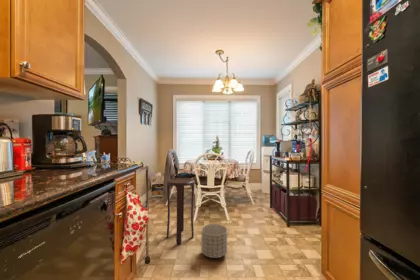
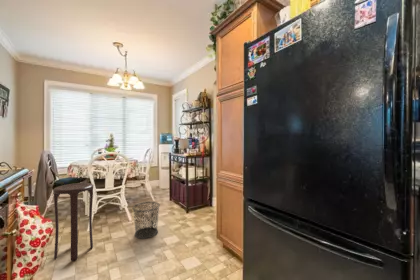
waste bin: none [227,205,254,243] -> present [133,202,160,239]
planter: present [201,224,227,258] -> none [106,225,136,261]

